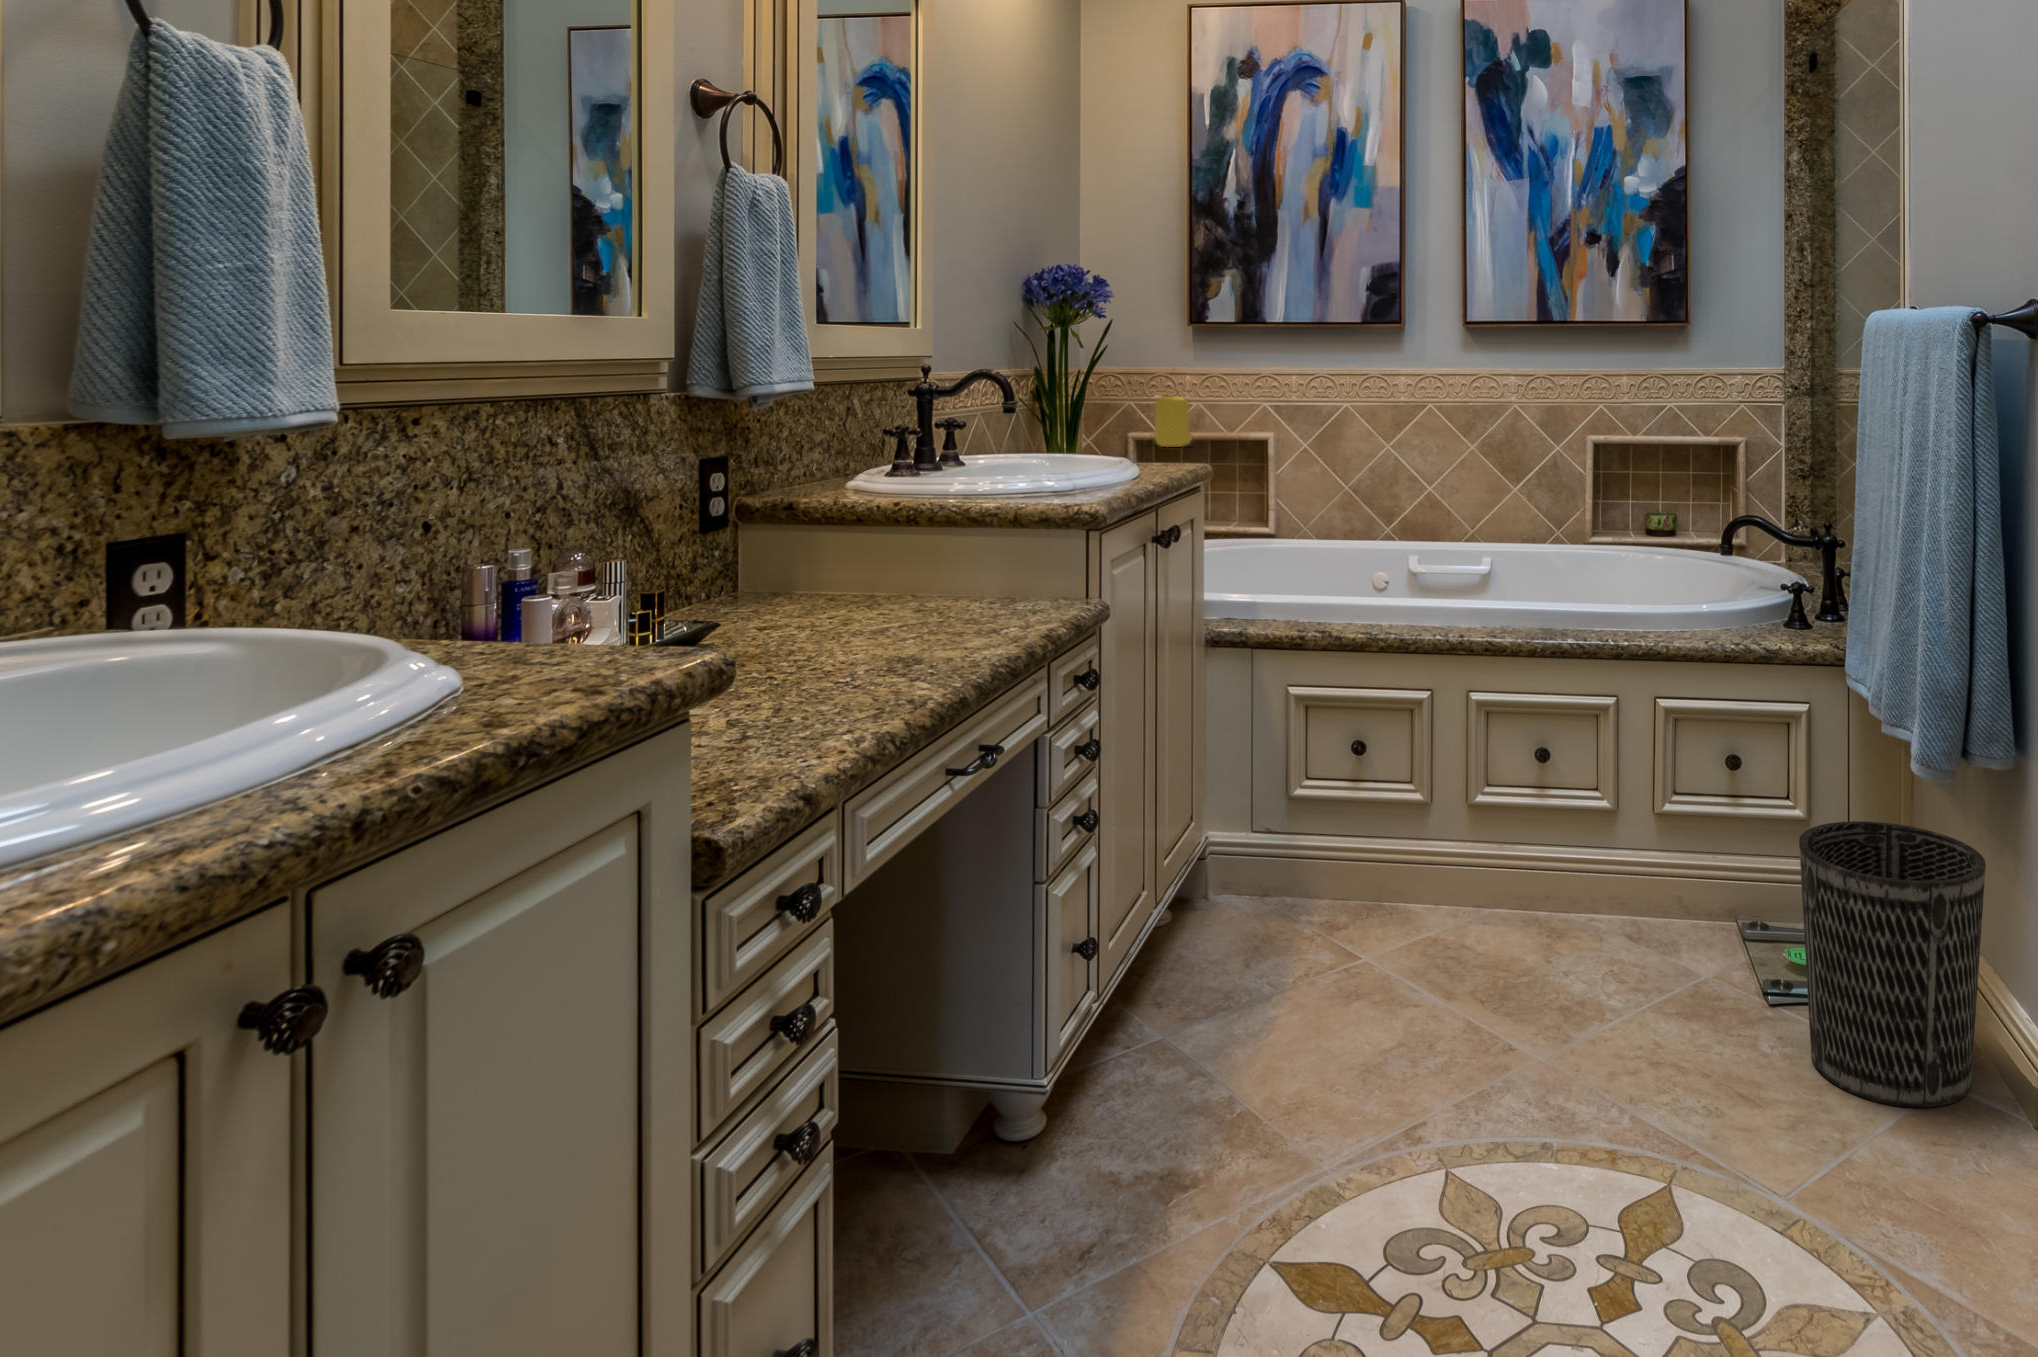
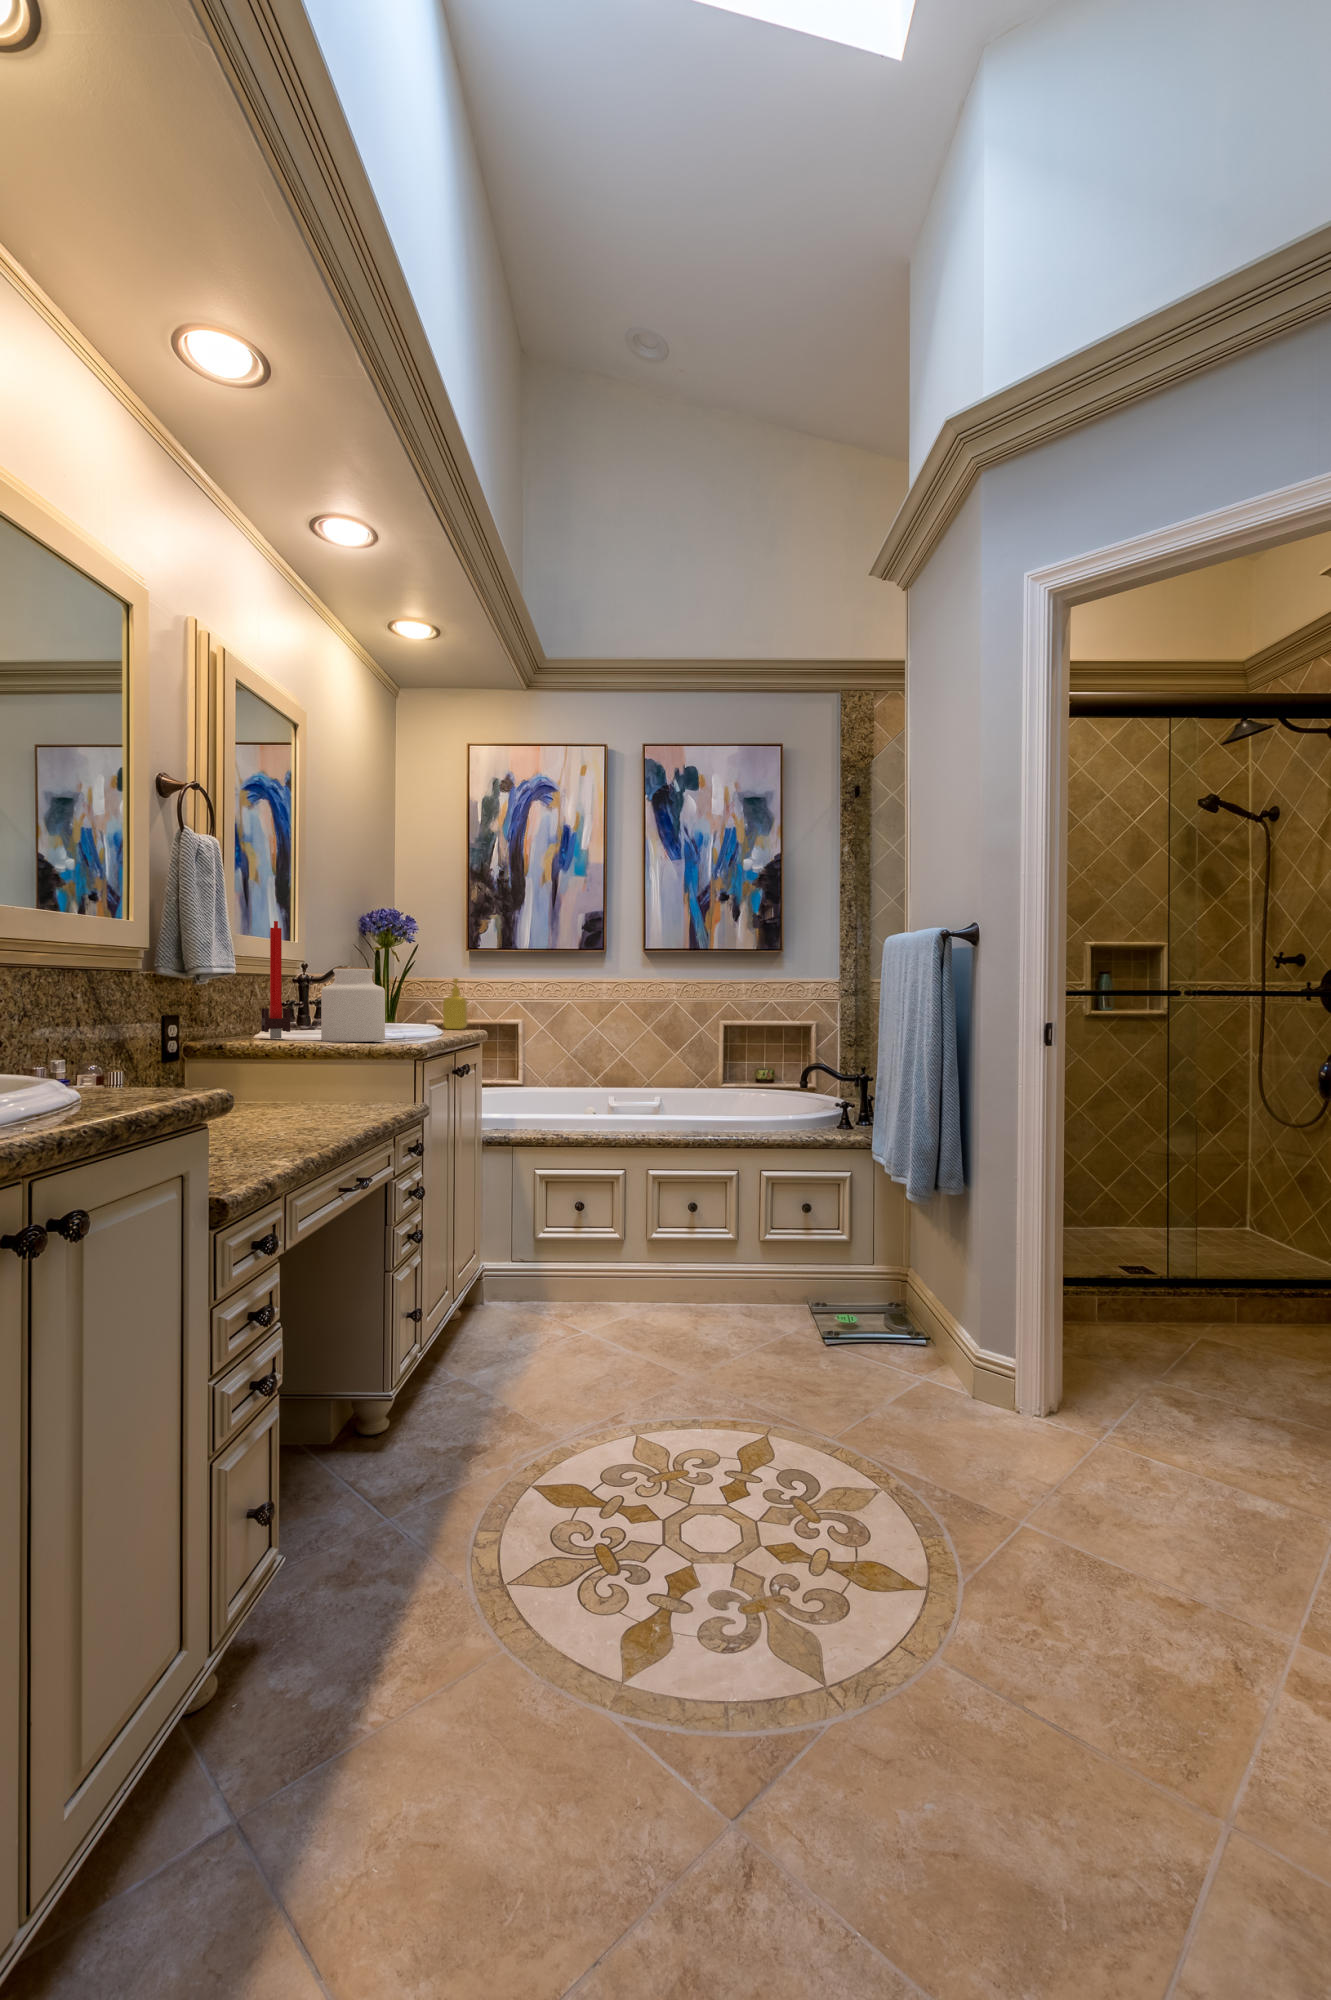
candle: none [851,310,894,497] -> present [261,921,290,1039]
jar: none [943,381,1043,503] -> present [321,967,385,1042]
wastebasket: present [1799,821,1986,1108] -> none [843,1234,948,1392]

